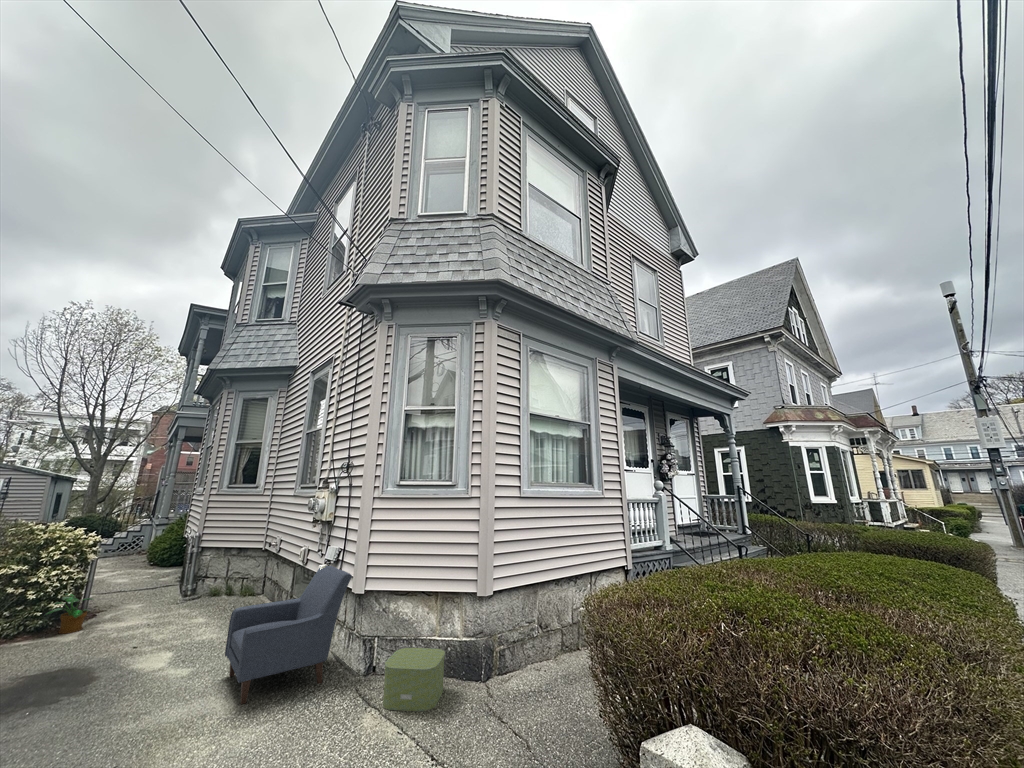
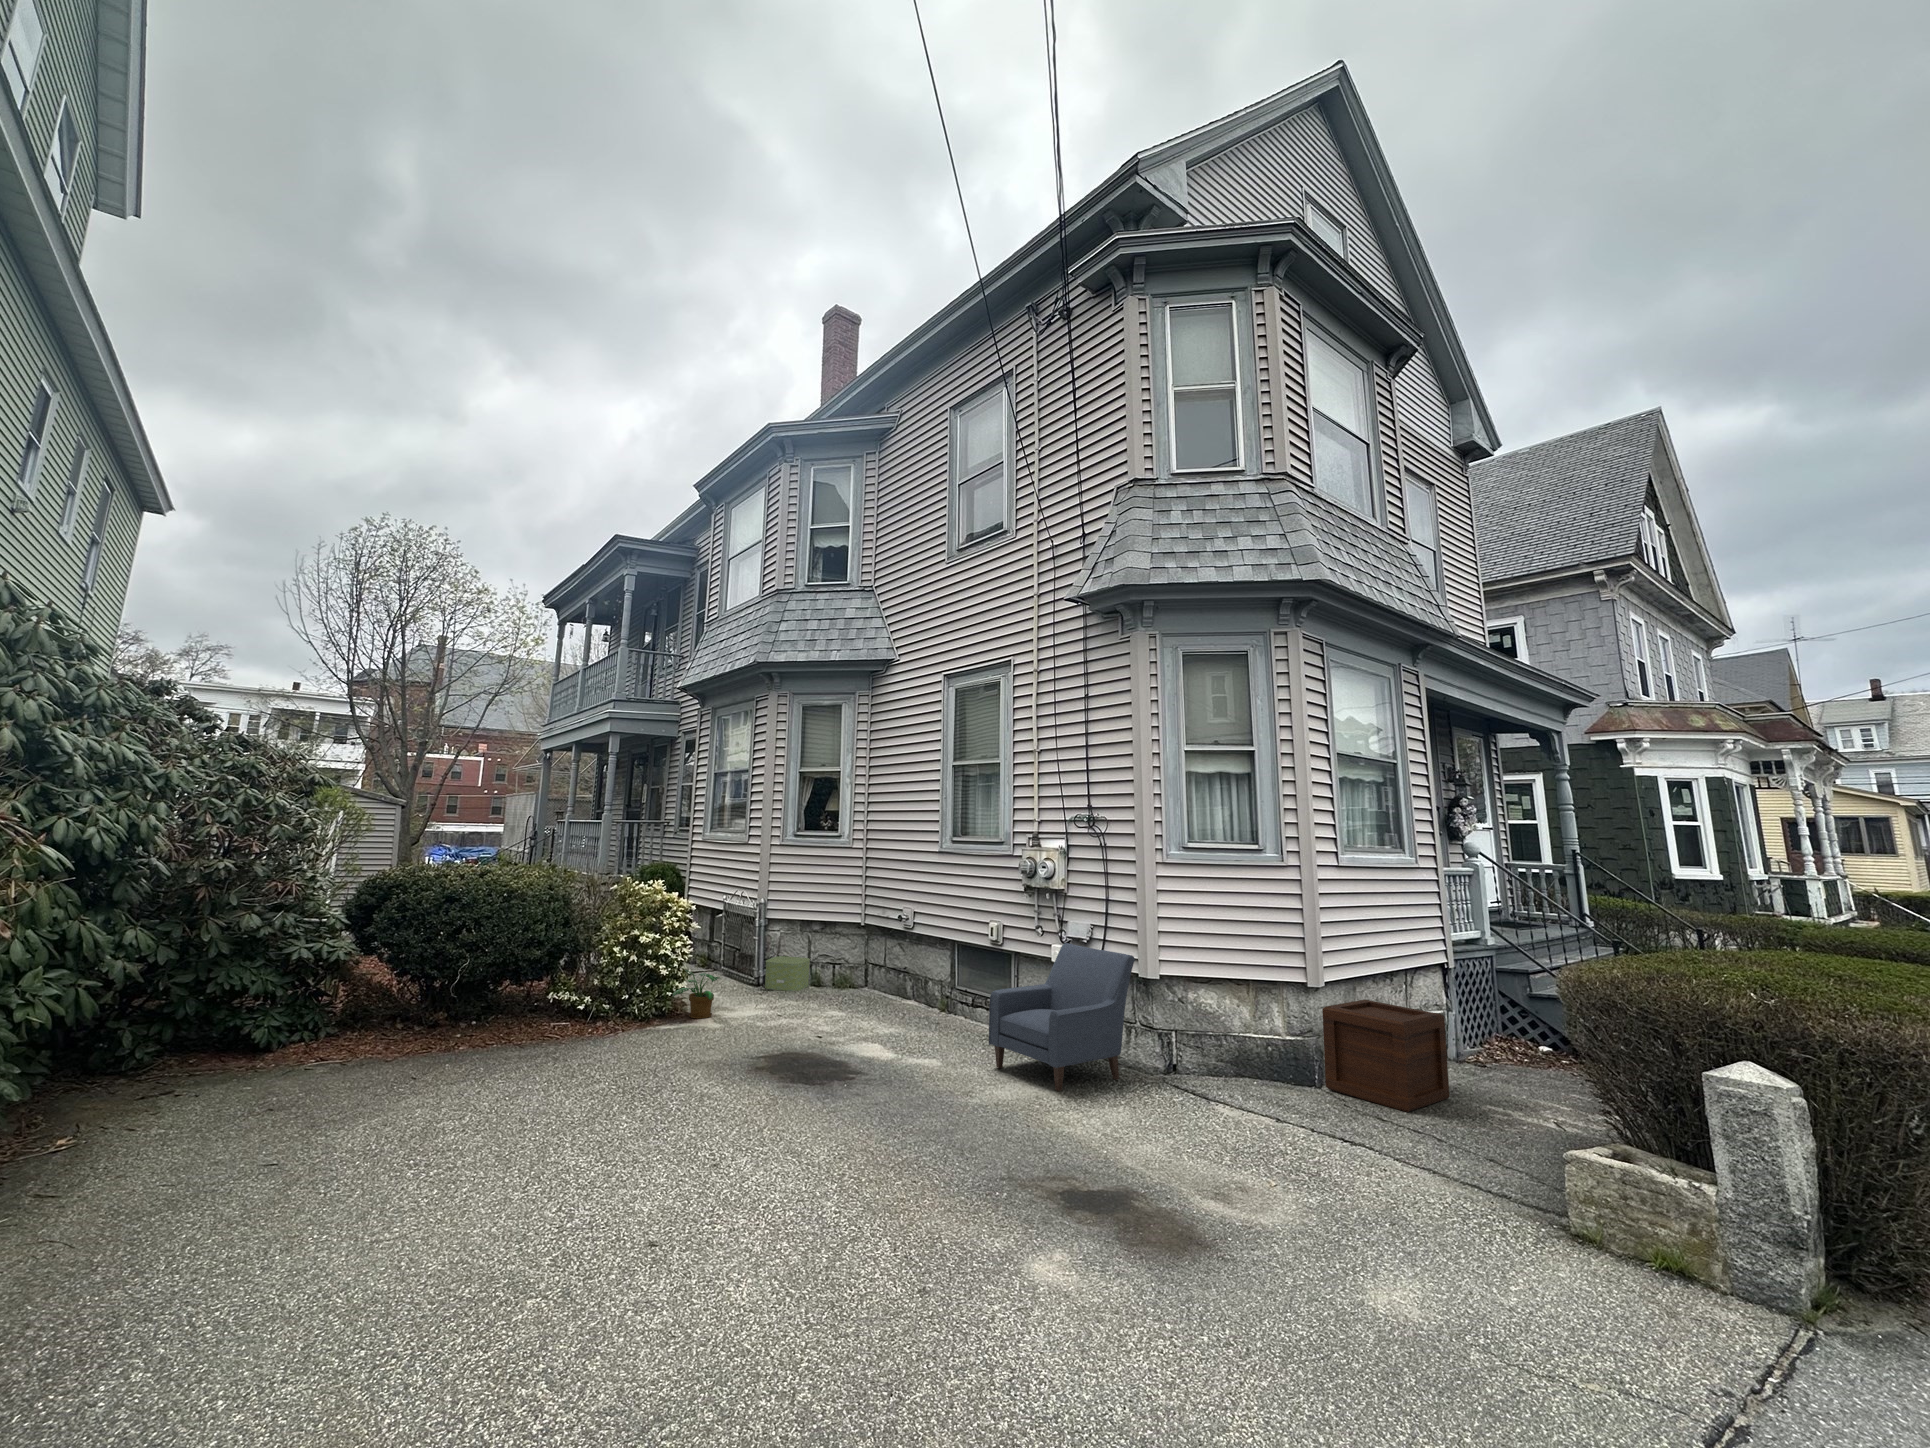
wooden crate: none [487,602,582,709] -> present [1322,1000,1449,1112]
storage box: present [383,648,445,712] -> present [765,956,810,991]

